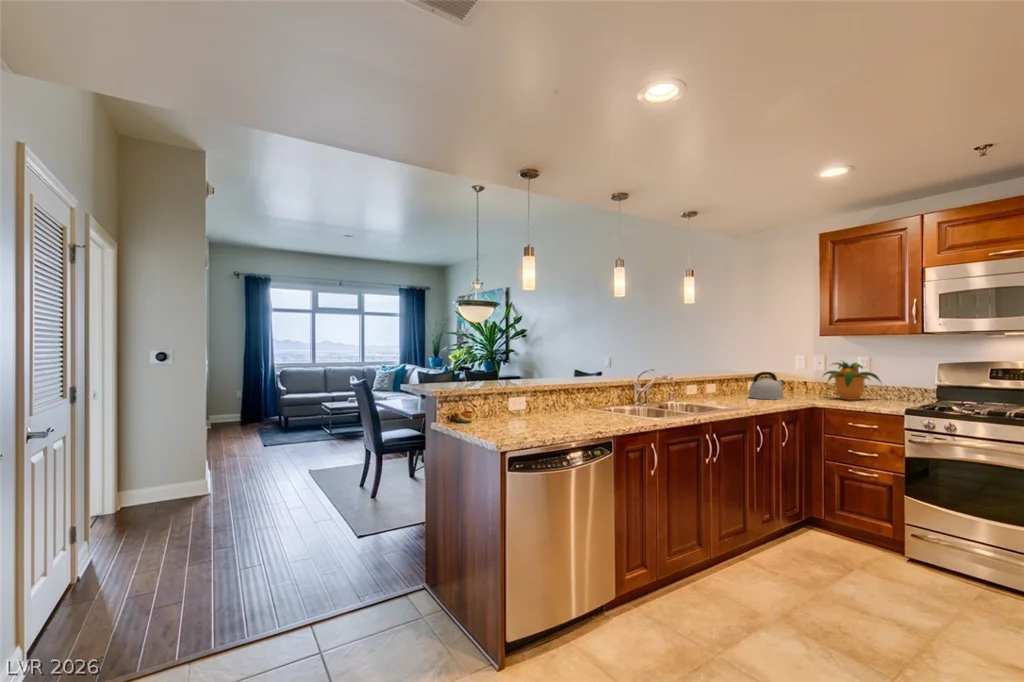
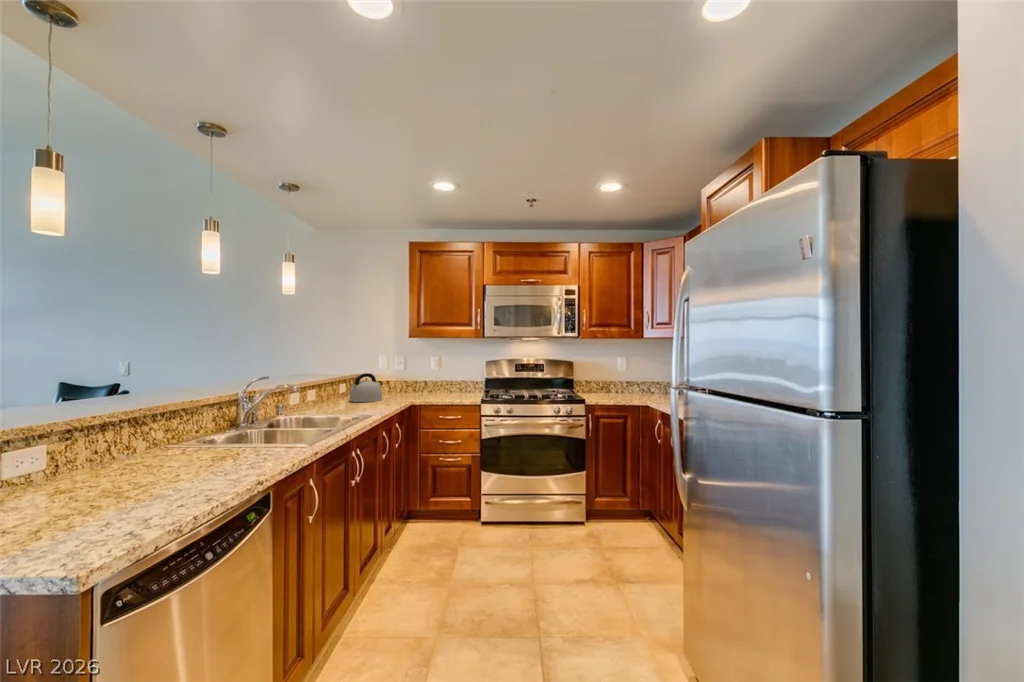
potted plant: present [823,361,880,400] -> none [408,359,452,395]

